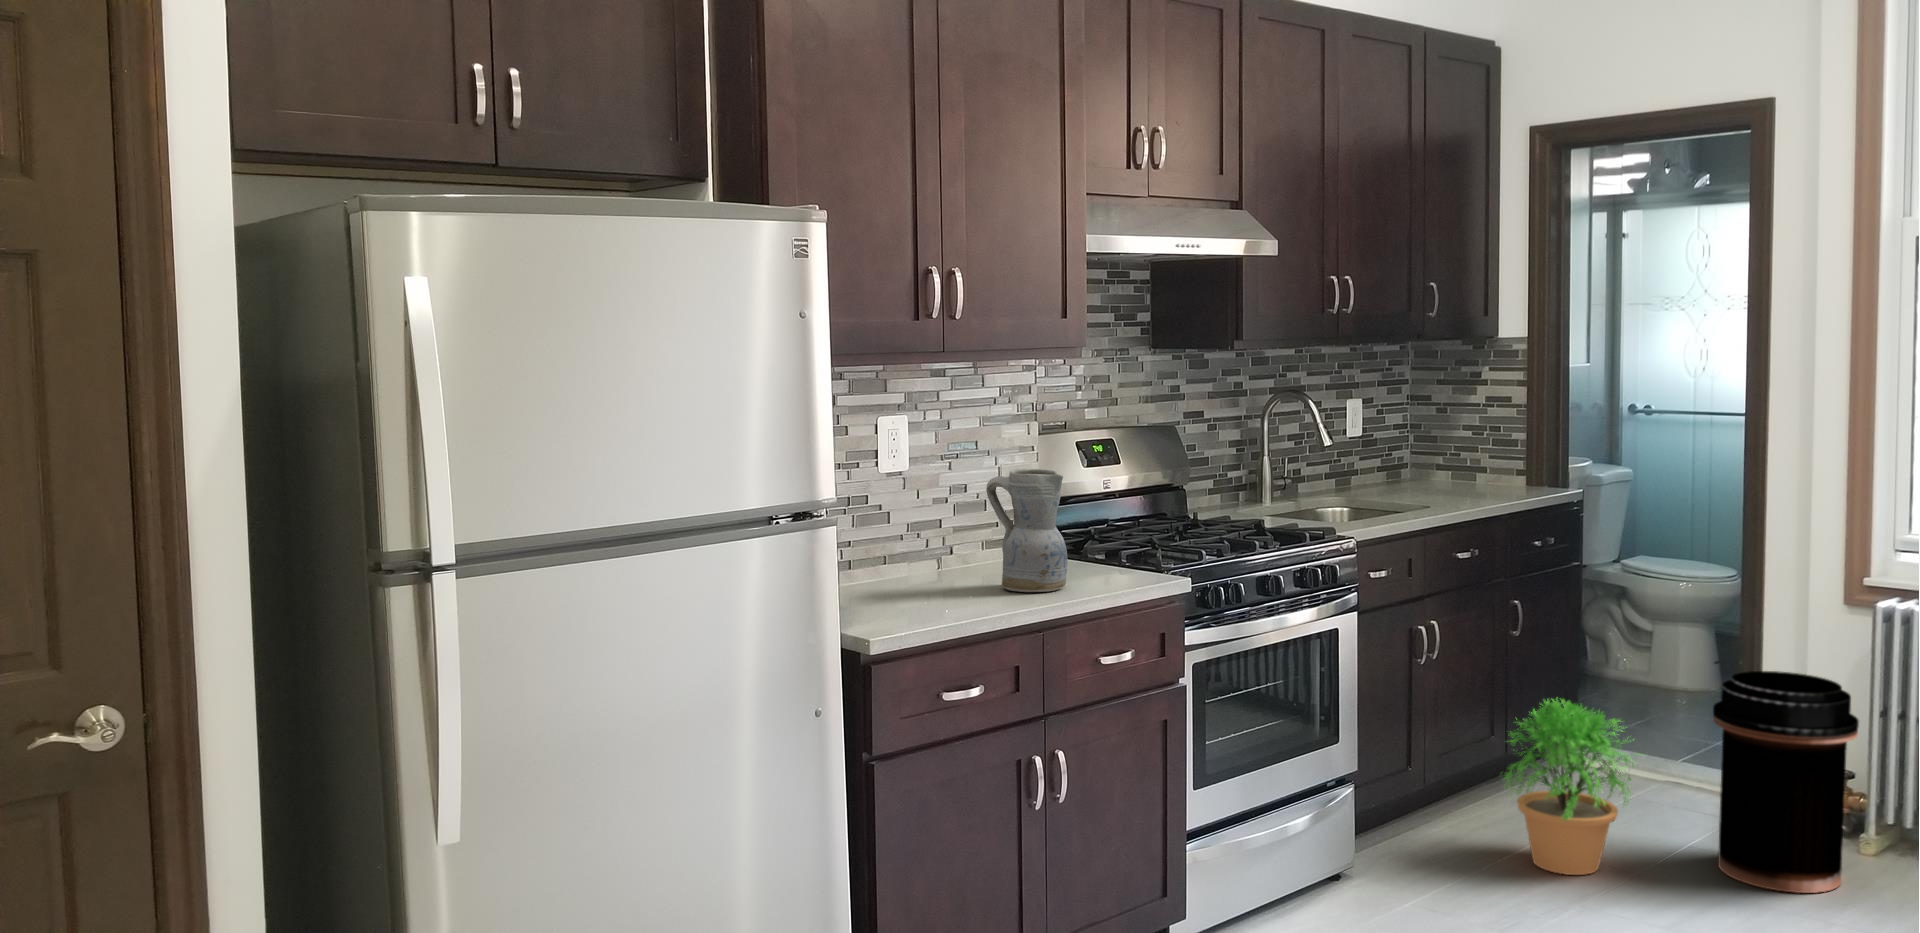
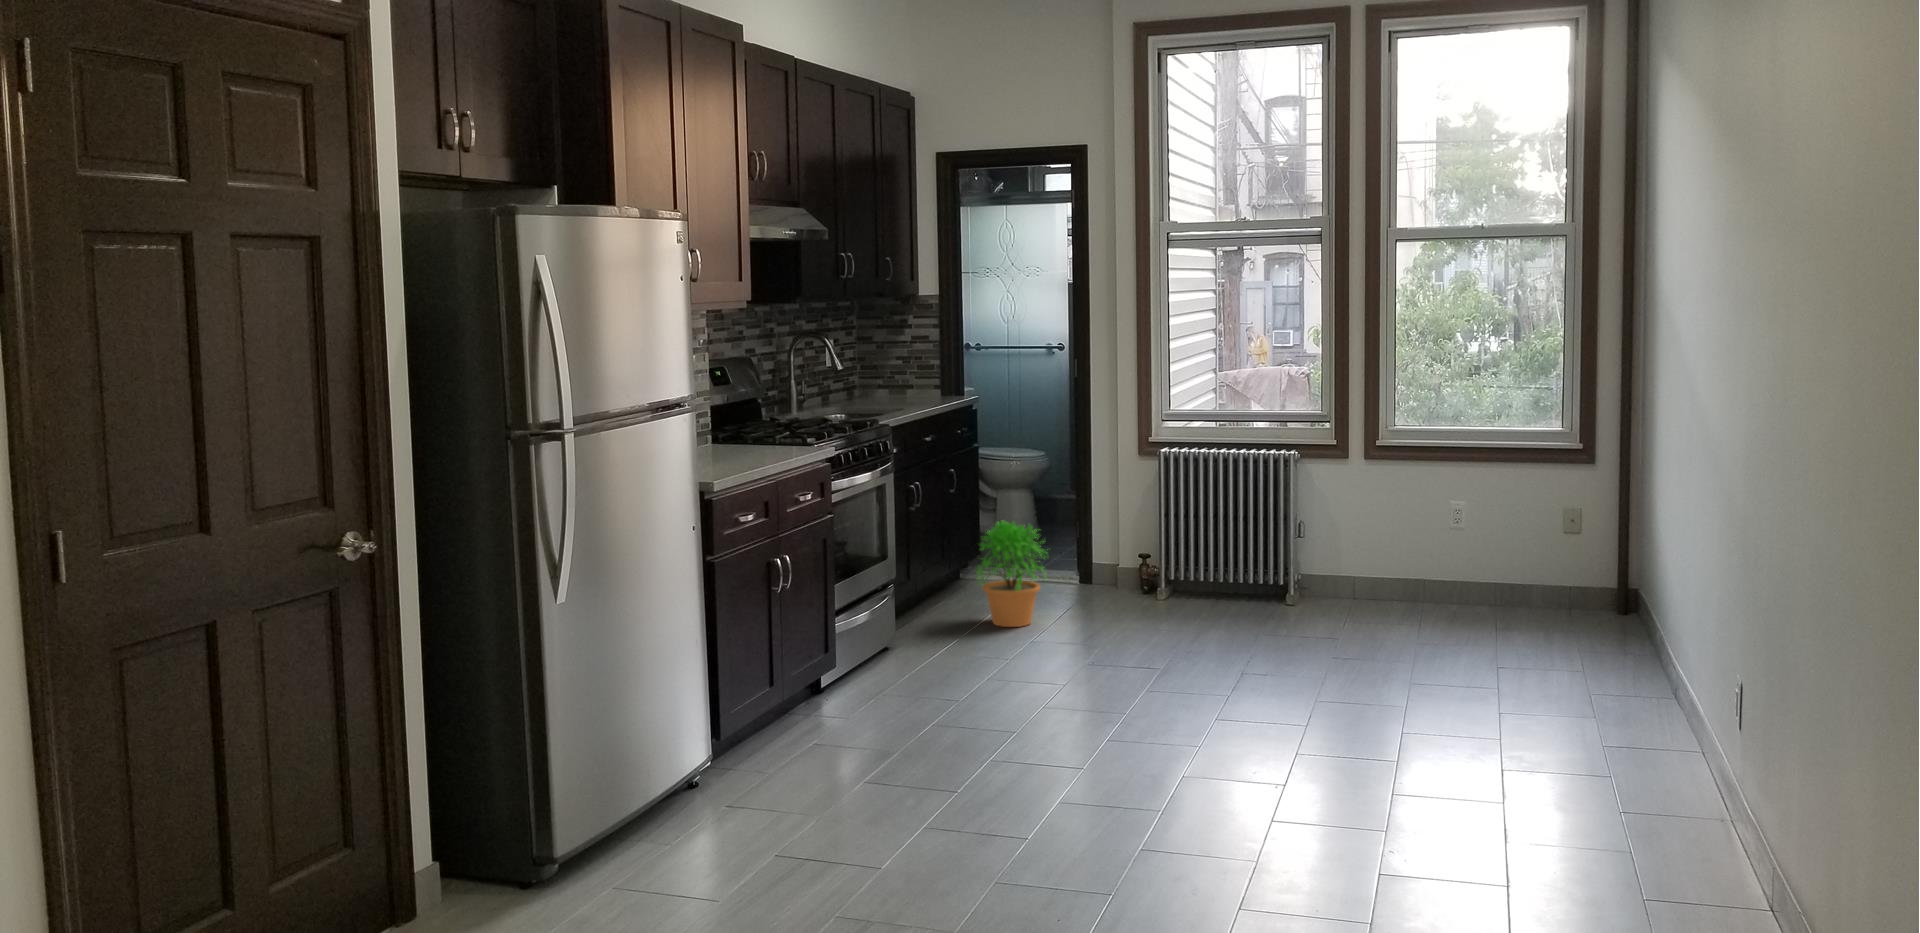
ceramic pitcher: present [986,469,1068,592] -> none [725,380,778,457]
trash can: present [1713,671,1859,893] -> none [1085,494,1160,619]

